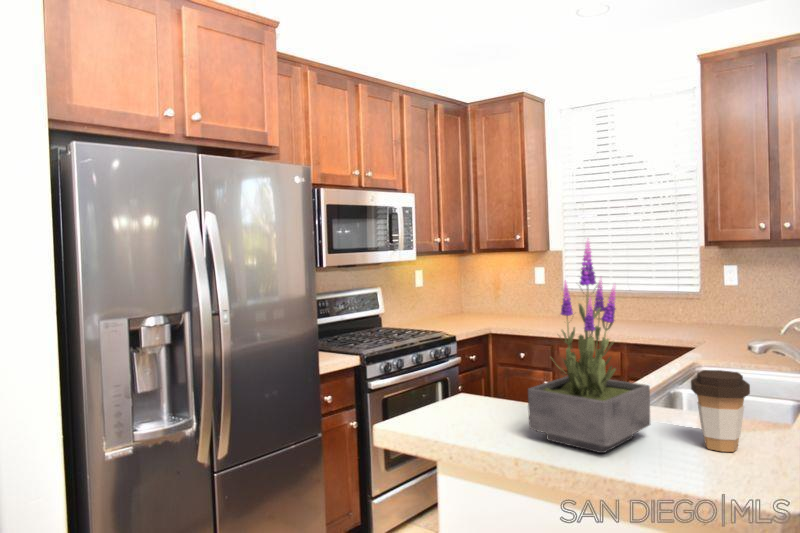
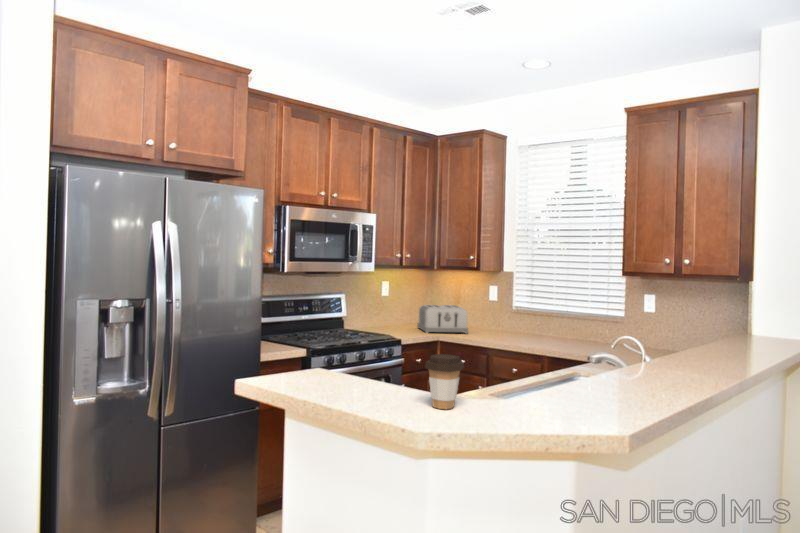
potted plant: present [528,243,650,453] -> none [324,257,407,404]
toaster: none [459,292,521,326] -> present [418,305,468,334]

